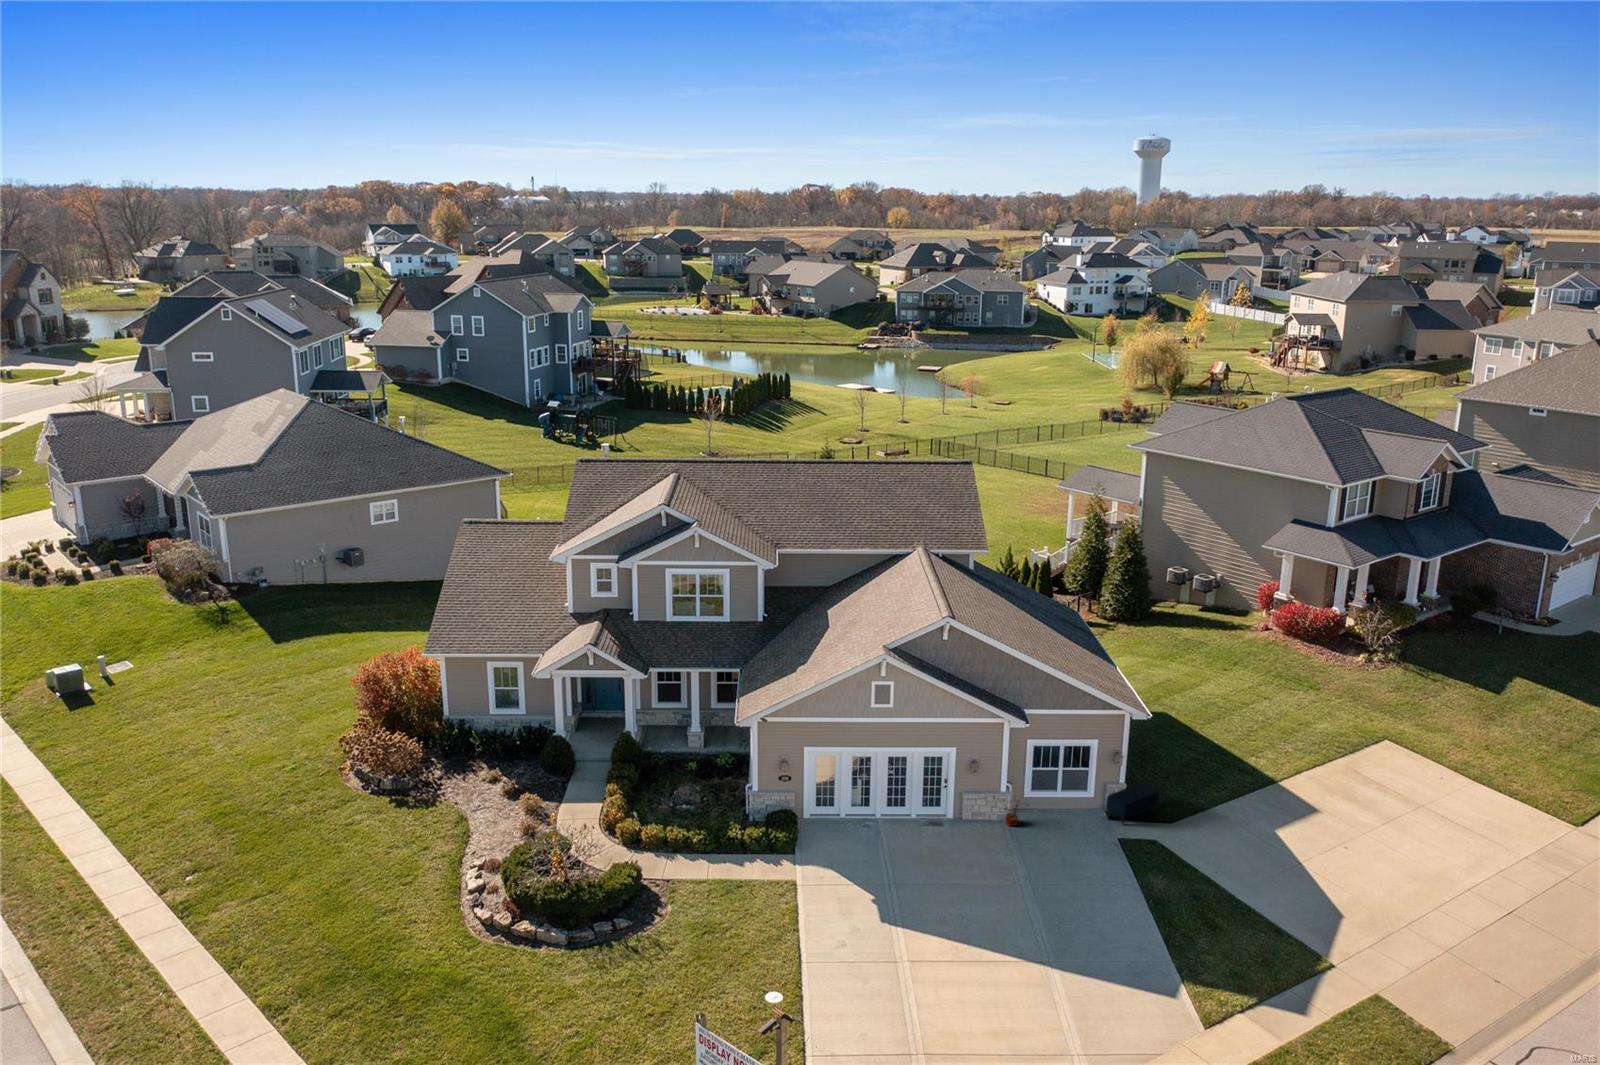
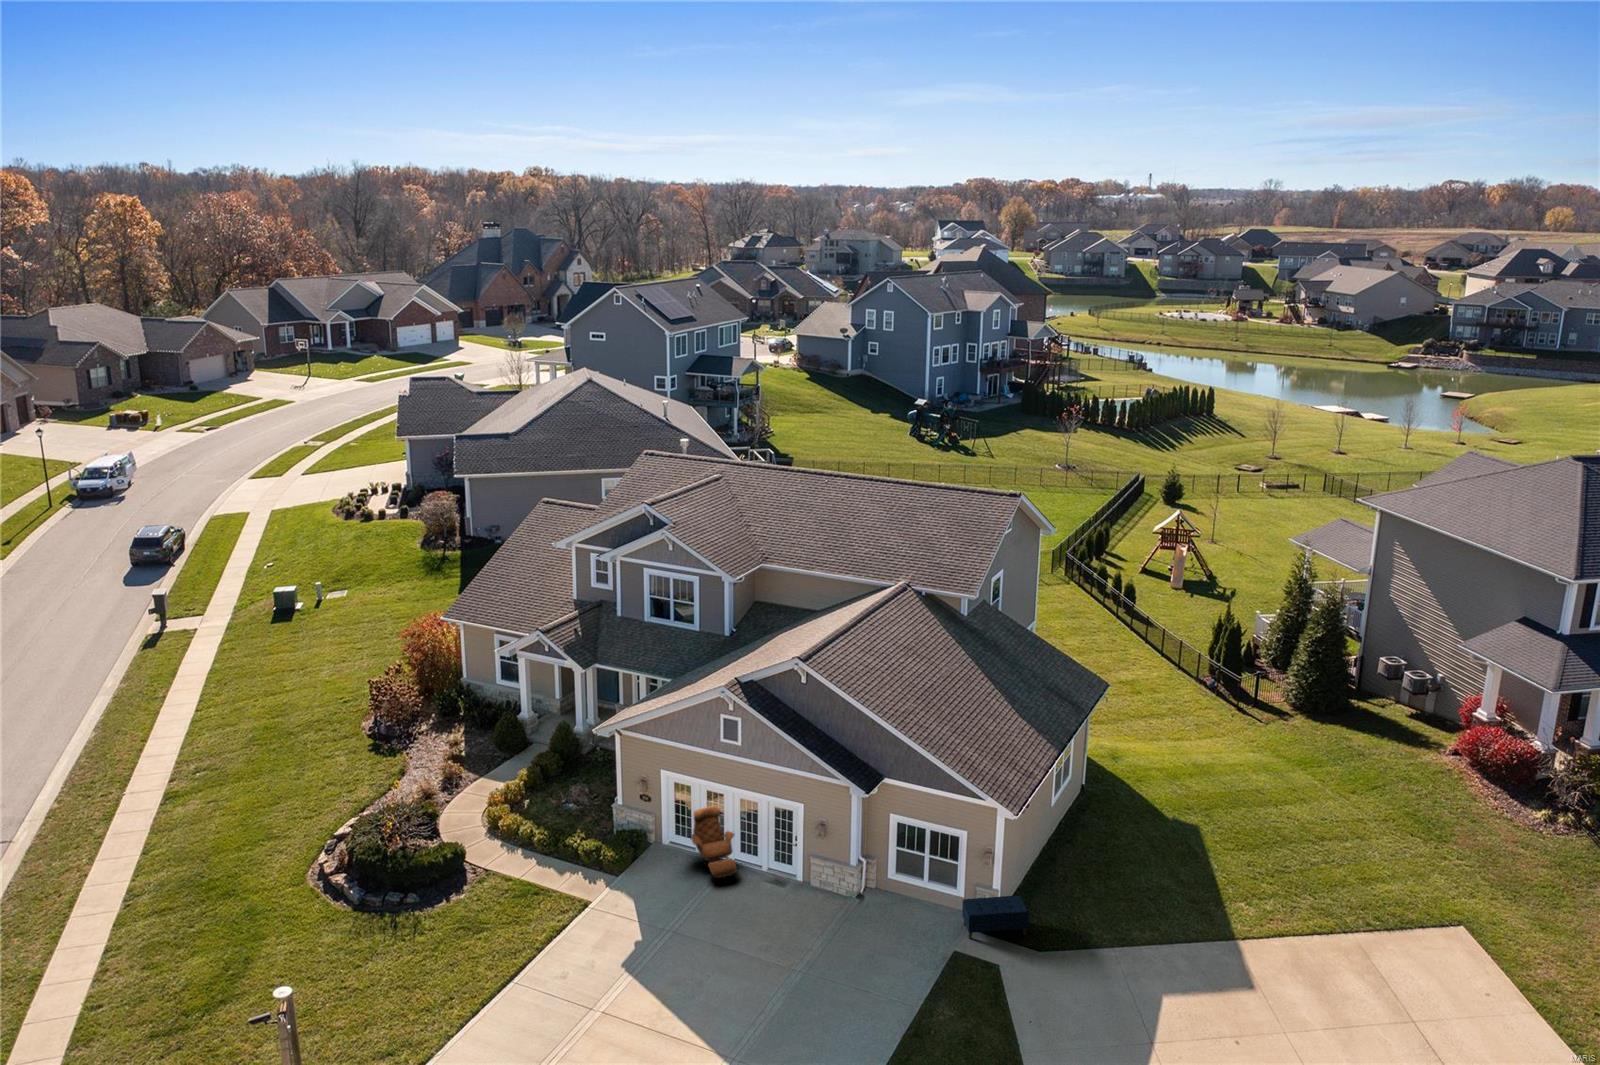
lounge chair: none [850,769,905,838] -> present [691,806,737,882]
decorative plant: present [1000,798,1028,826] -> none [833,868,871,906]

